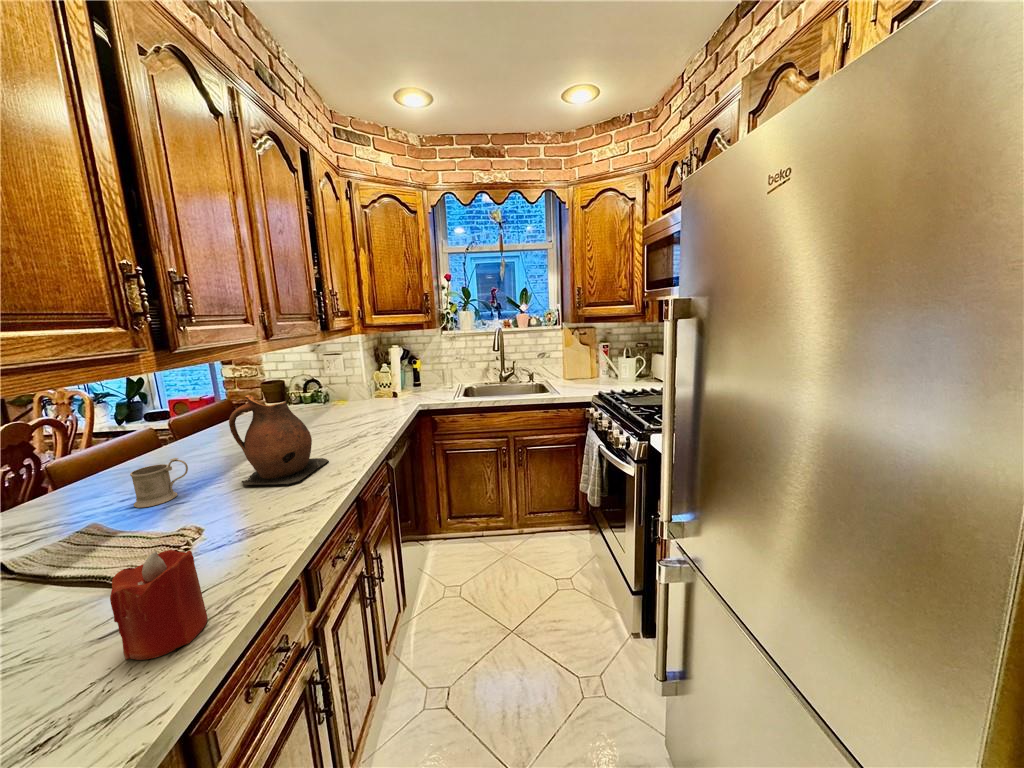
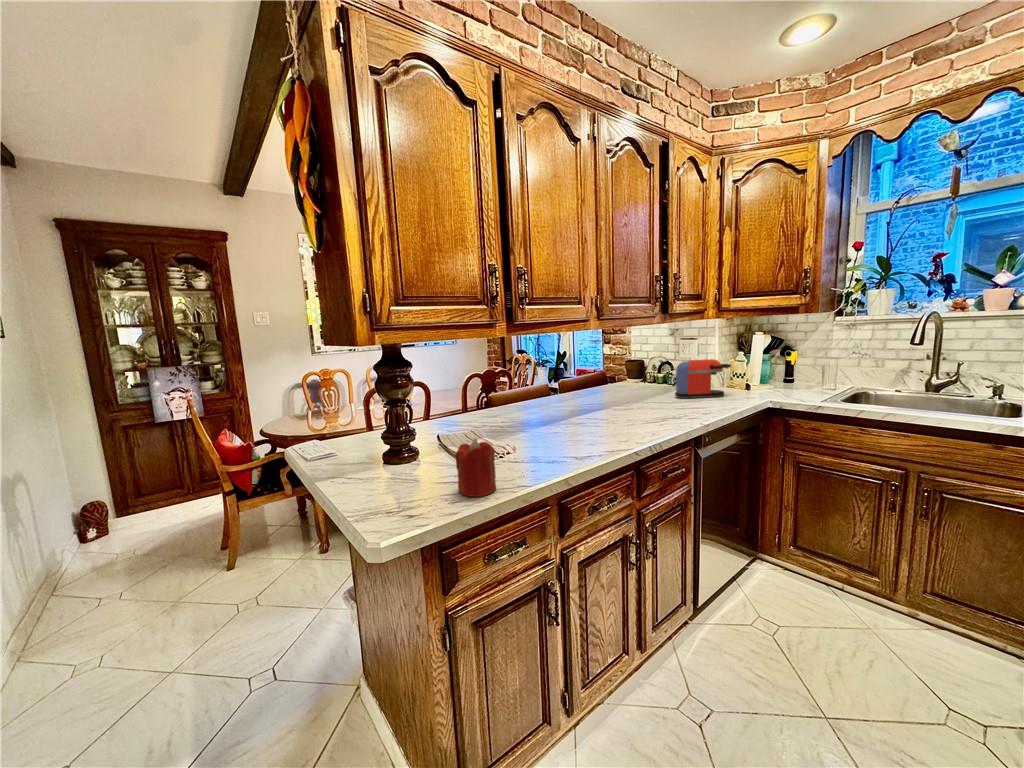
coffee maker: none [333,373,383,415] -> present [675,359,731,398]
ceramic pitcher: present [229,395,329,486] -> none [565,363,633,438]
mug: present [130,458,188,508] -> none [514,401,541,429]

